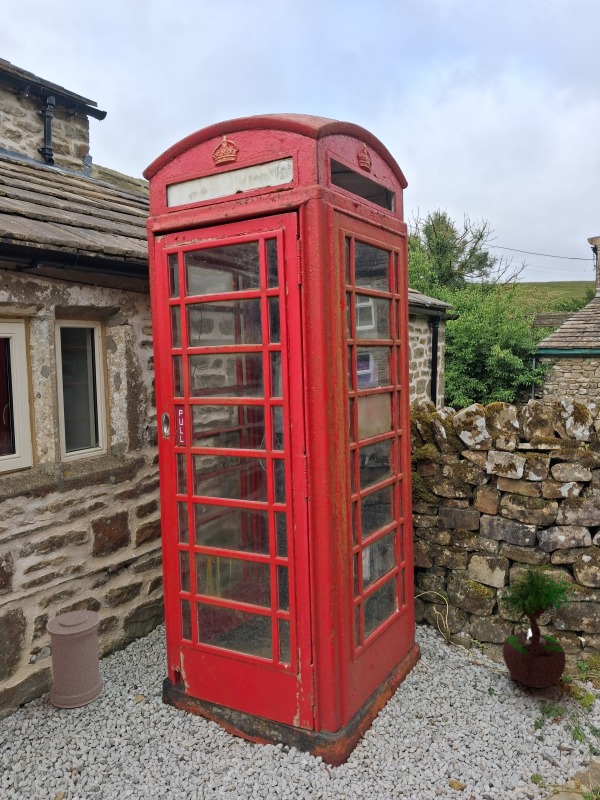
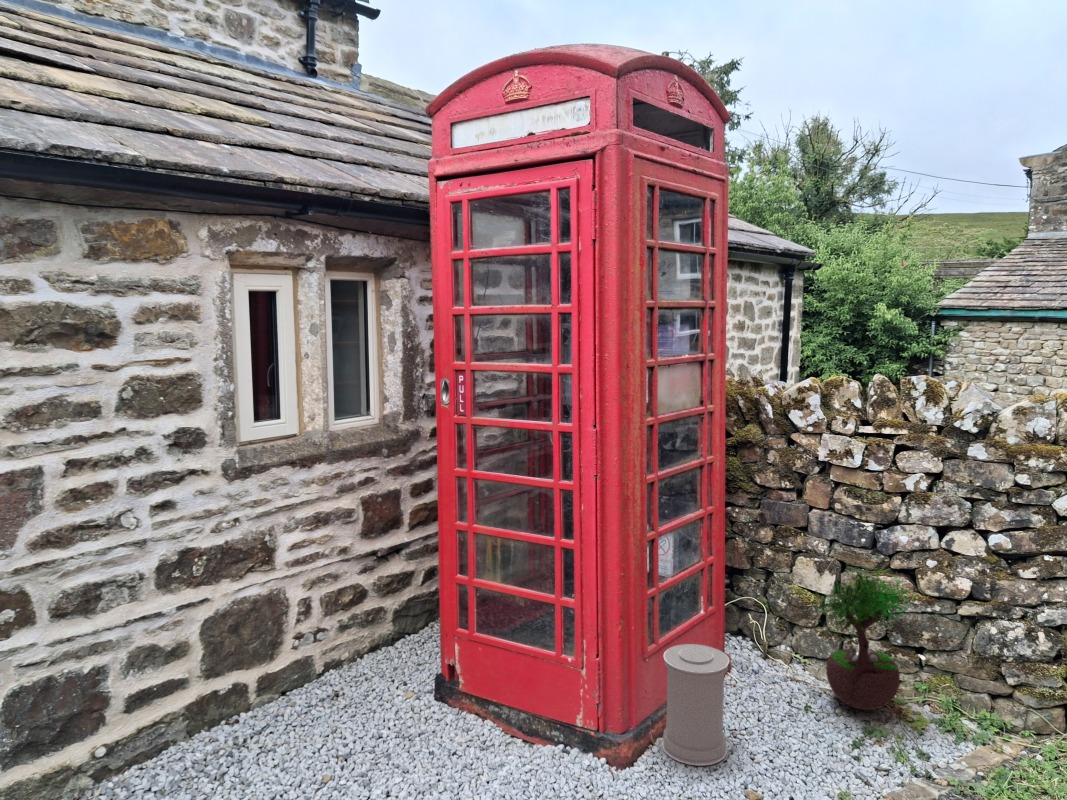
trash can: present [46,610,104,708] -> present [662,644,729,765]

